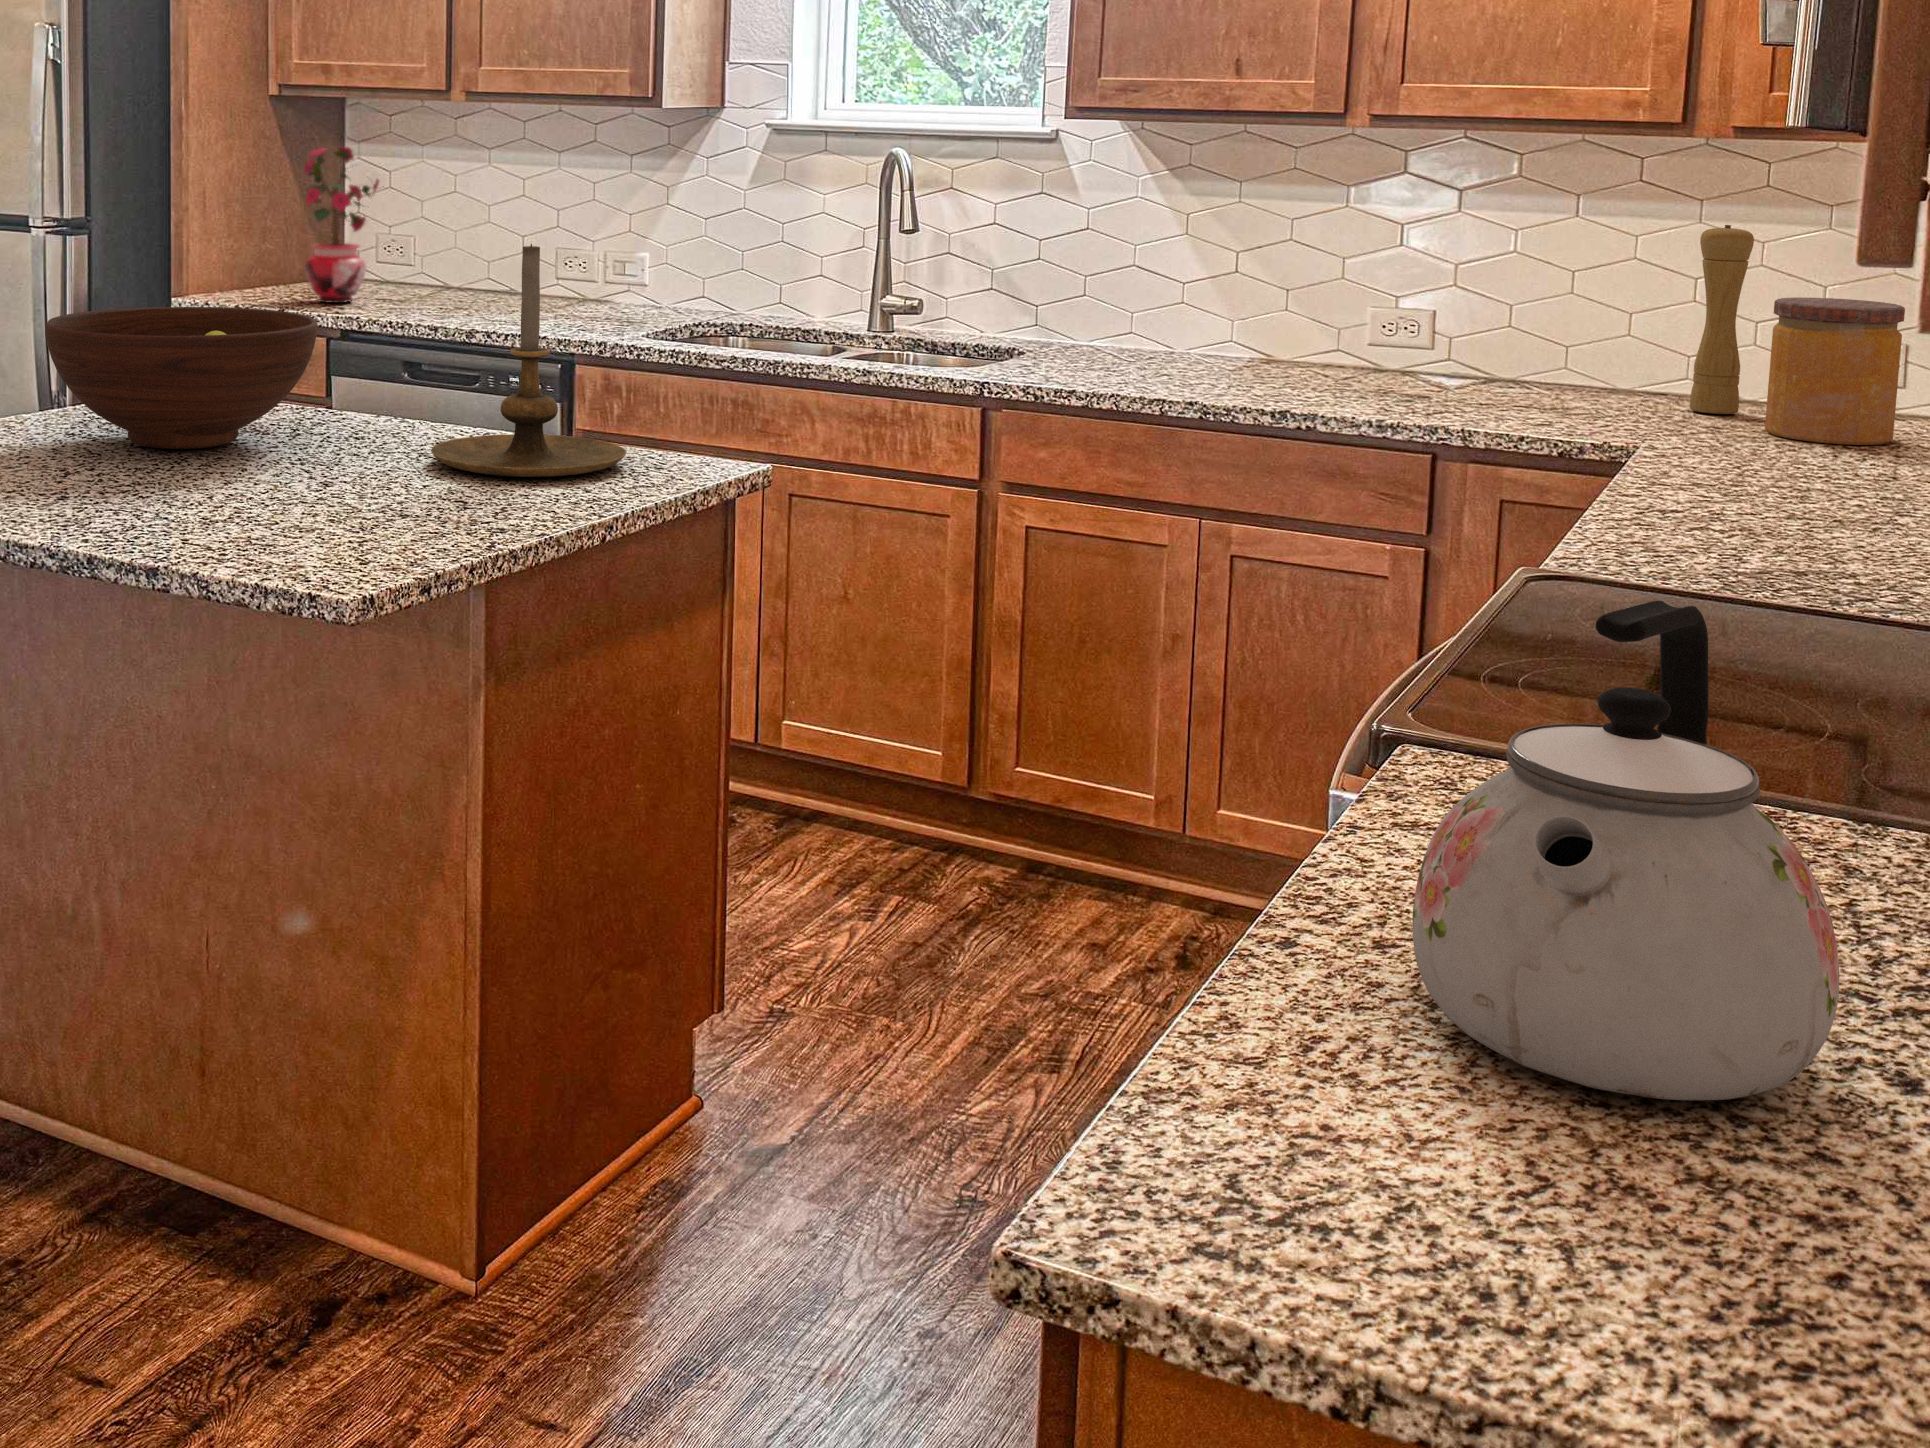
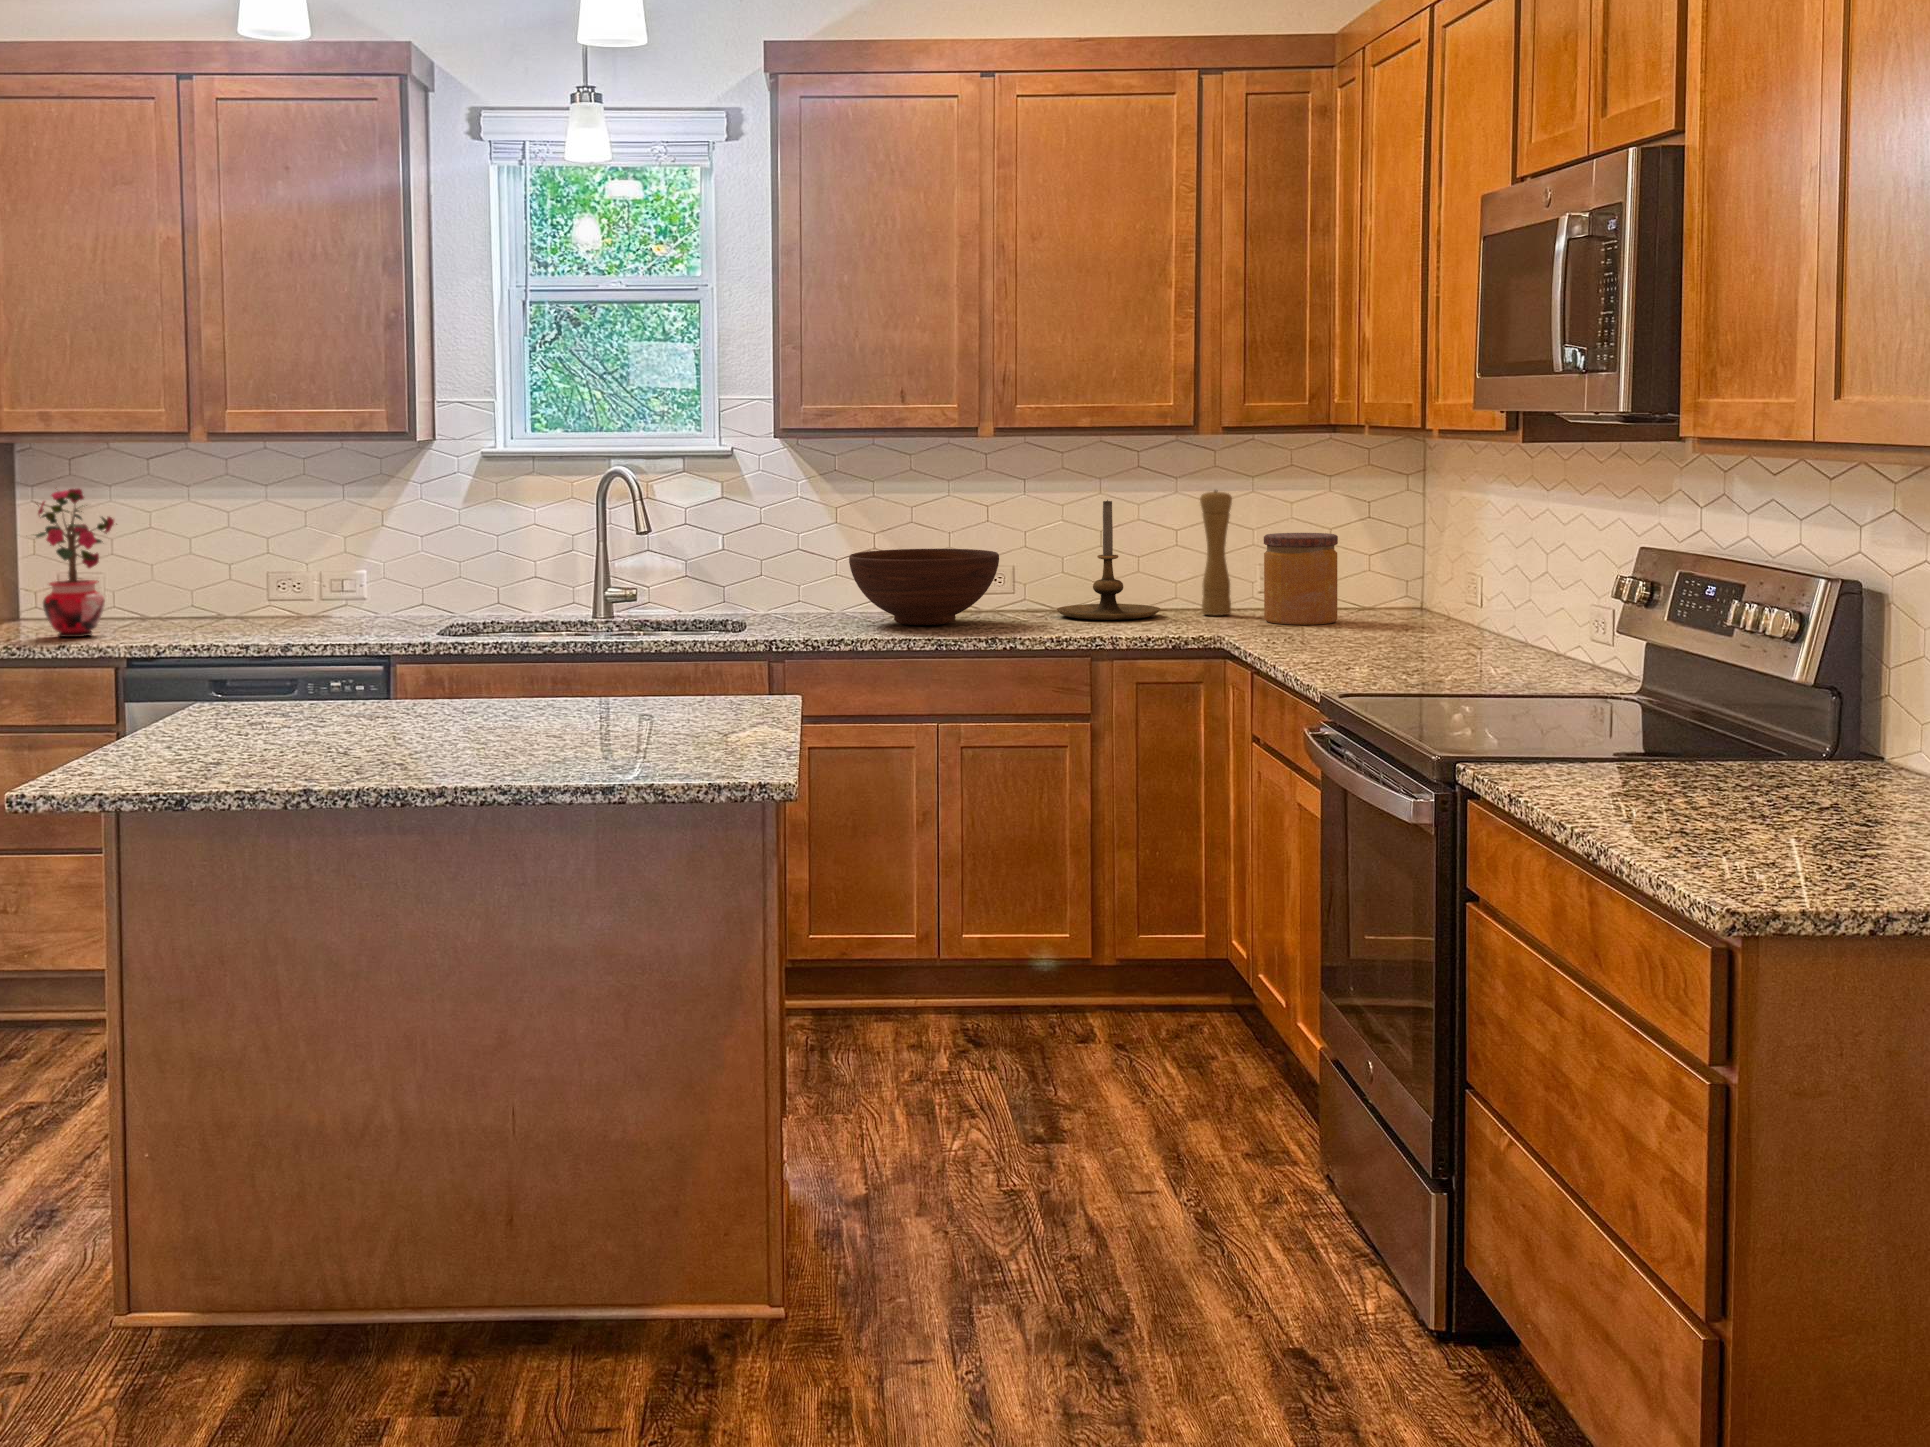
candle holder: present [431,244,626,477] -> present [1057,500,1160,620]
fruit bowl: present [45,307,317,449] -> present [849,549,999,625]
kettle: present [1412,601,1839,1100] -> none [1674,642,1857,843]

